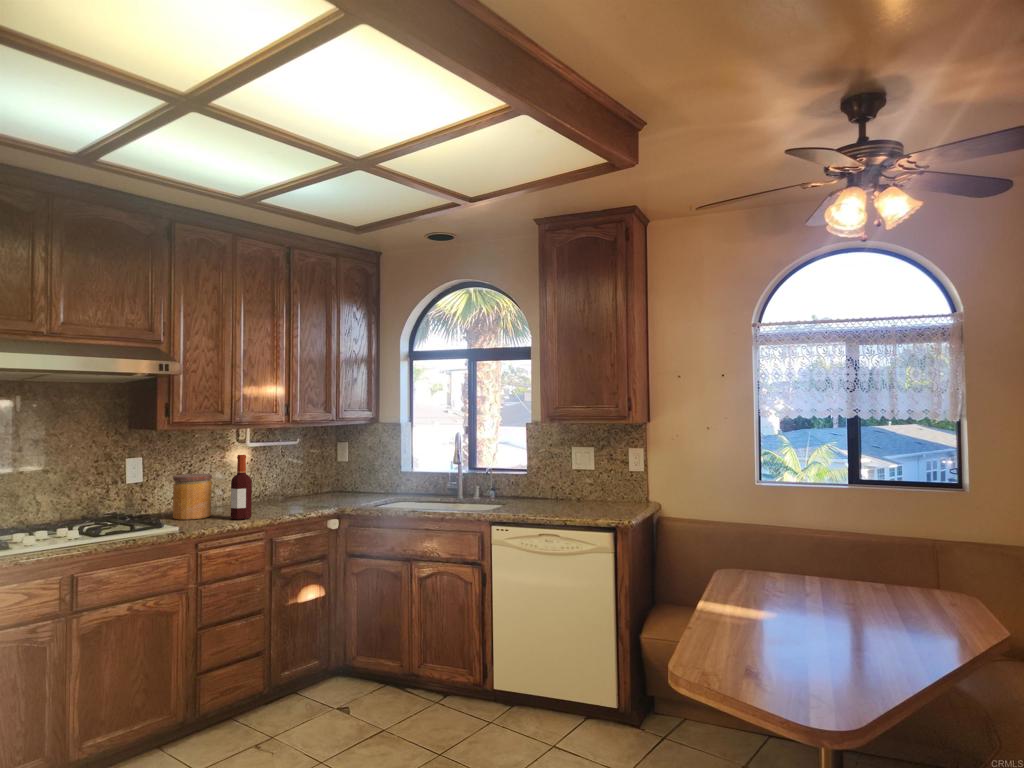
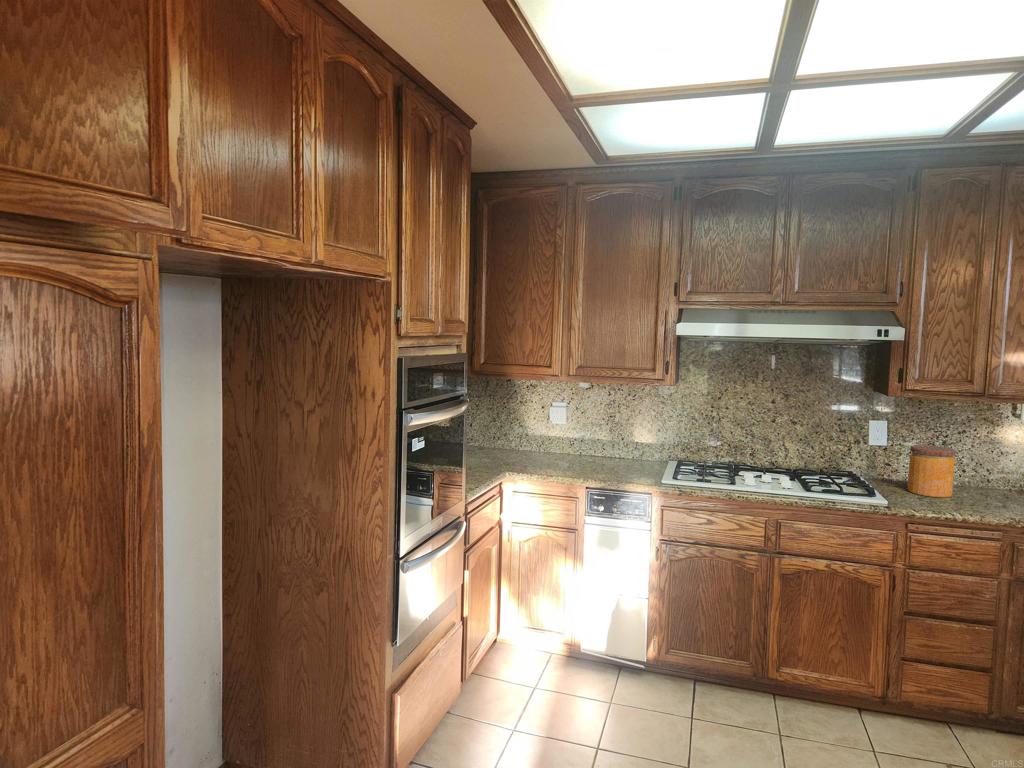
bottle: present [231,455,252,520] -> none [965,434,998,512]

